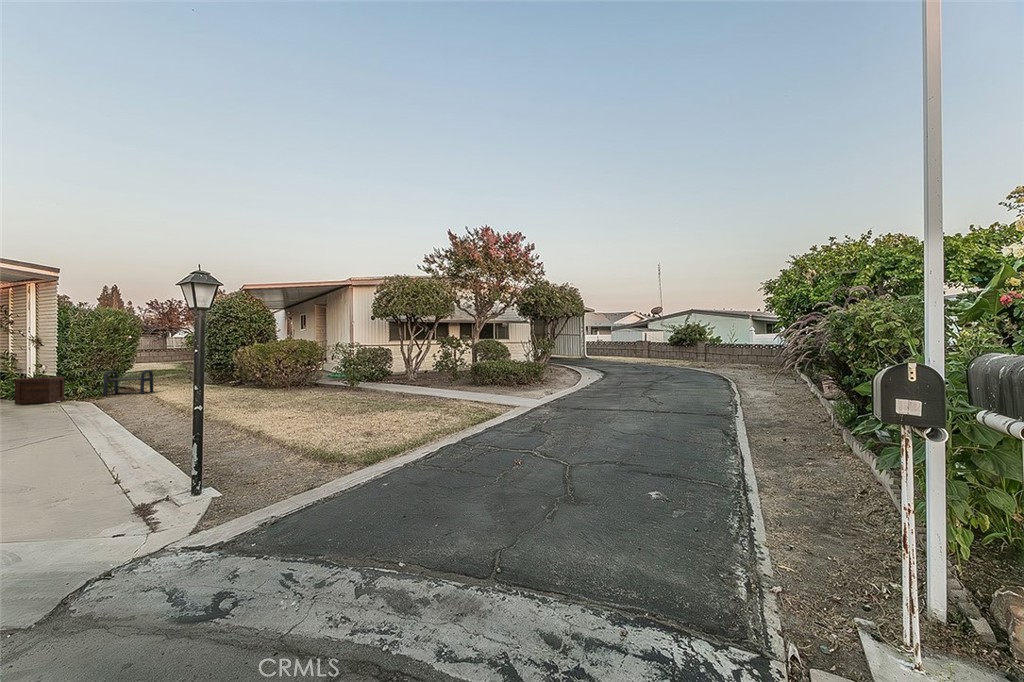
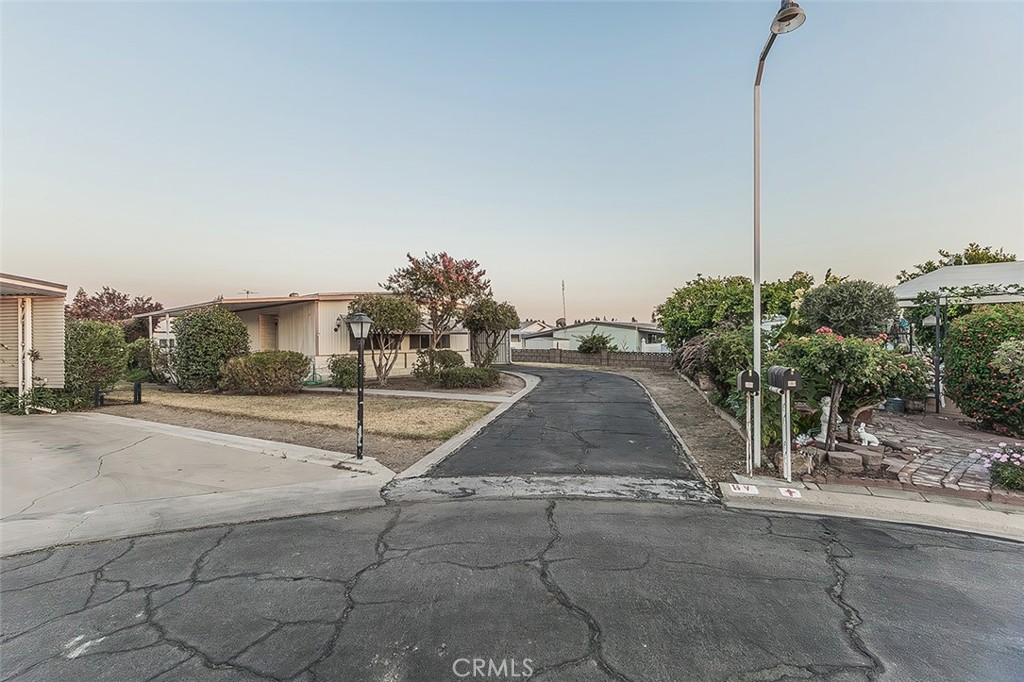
wooden crate: present [15,377,64,404] -> none [15,389,59,418]

